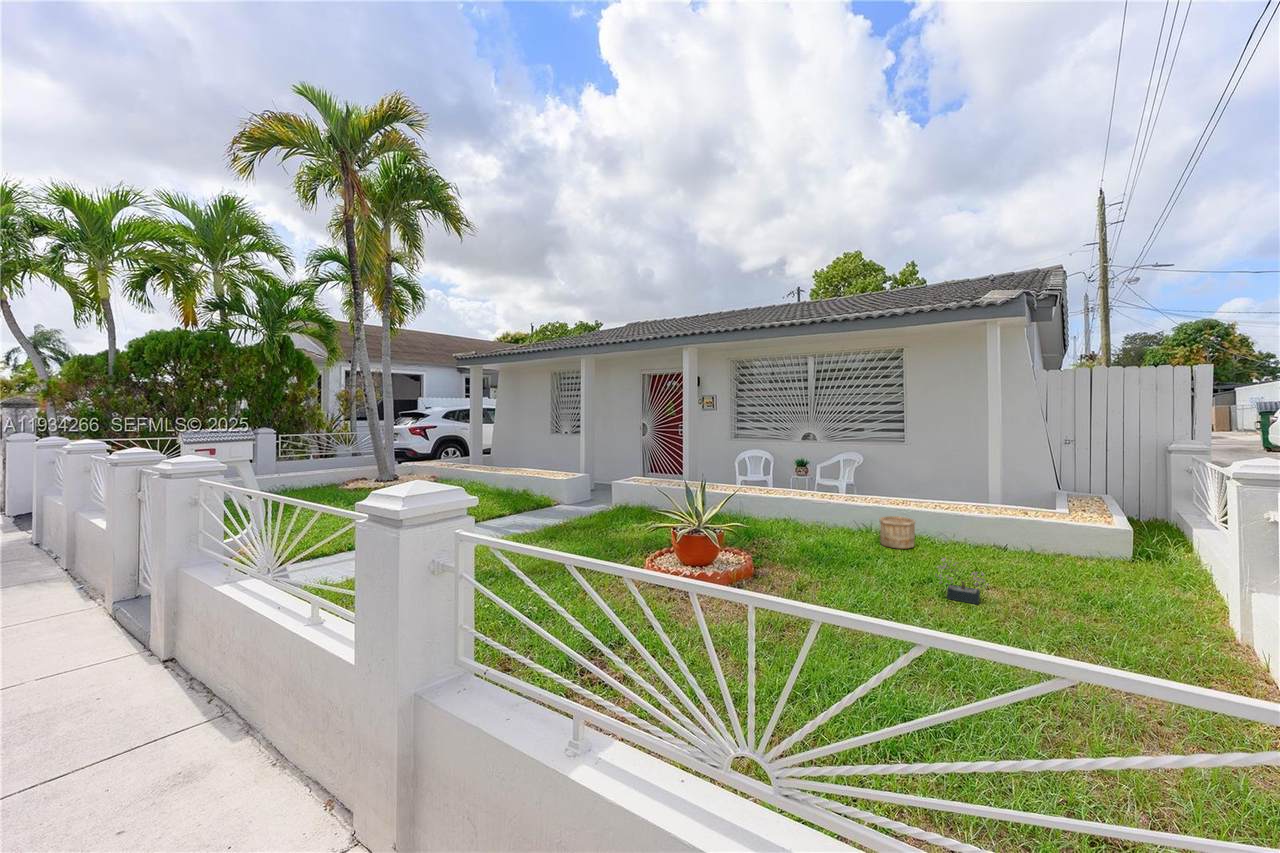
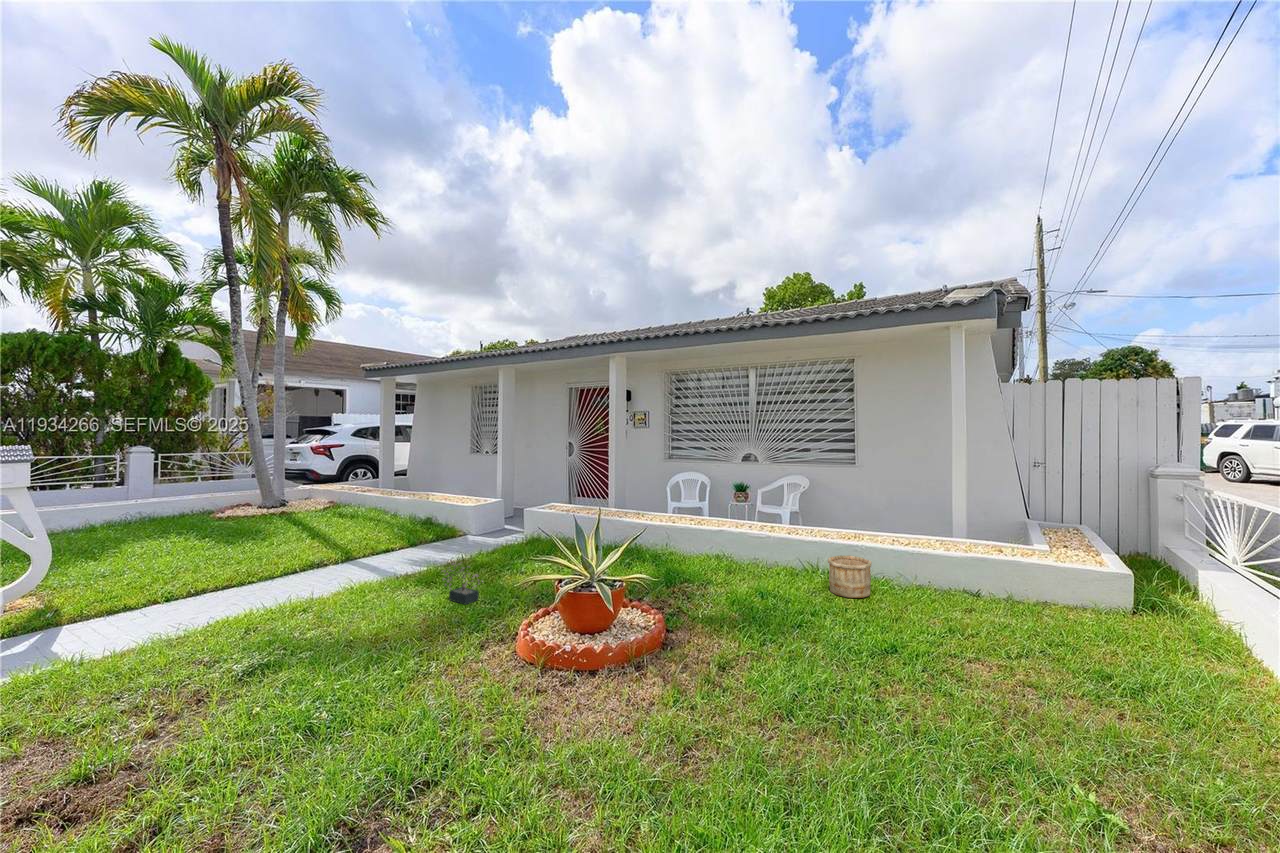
decorative plant: present [936,558,988,604] -> present [443,563,483,605]

